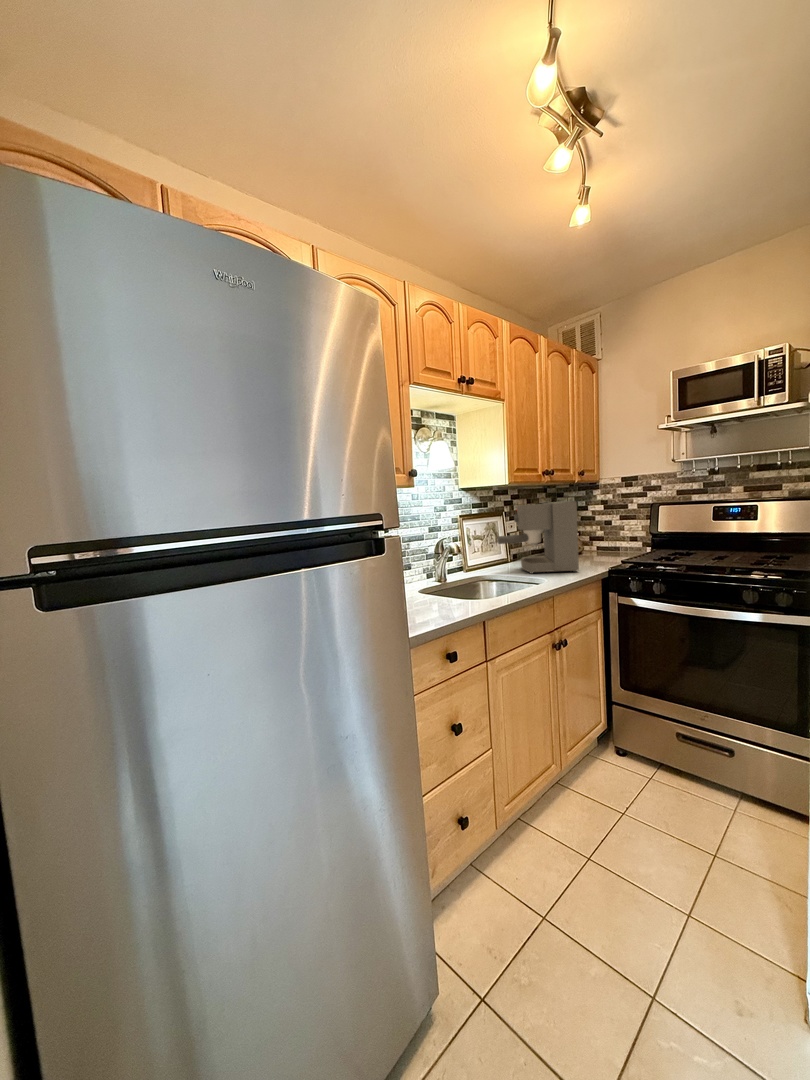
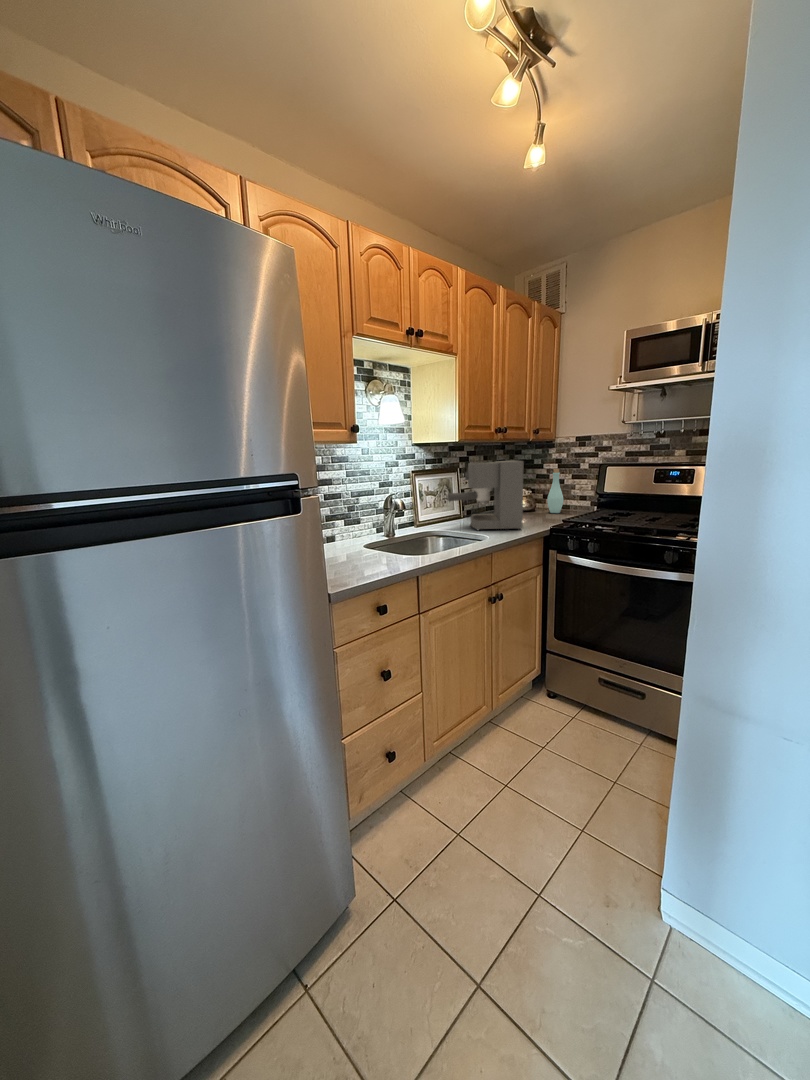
bottle: none [596,510,613,555] -> present [547,469,563,513]

